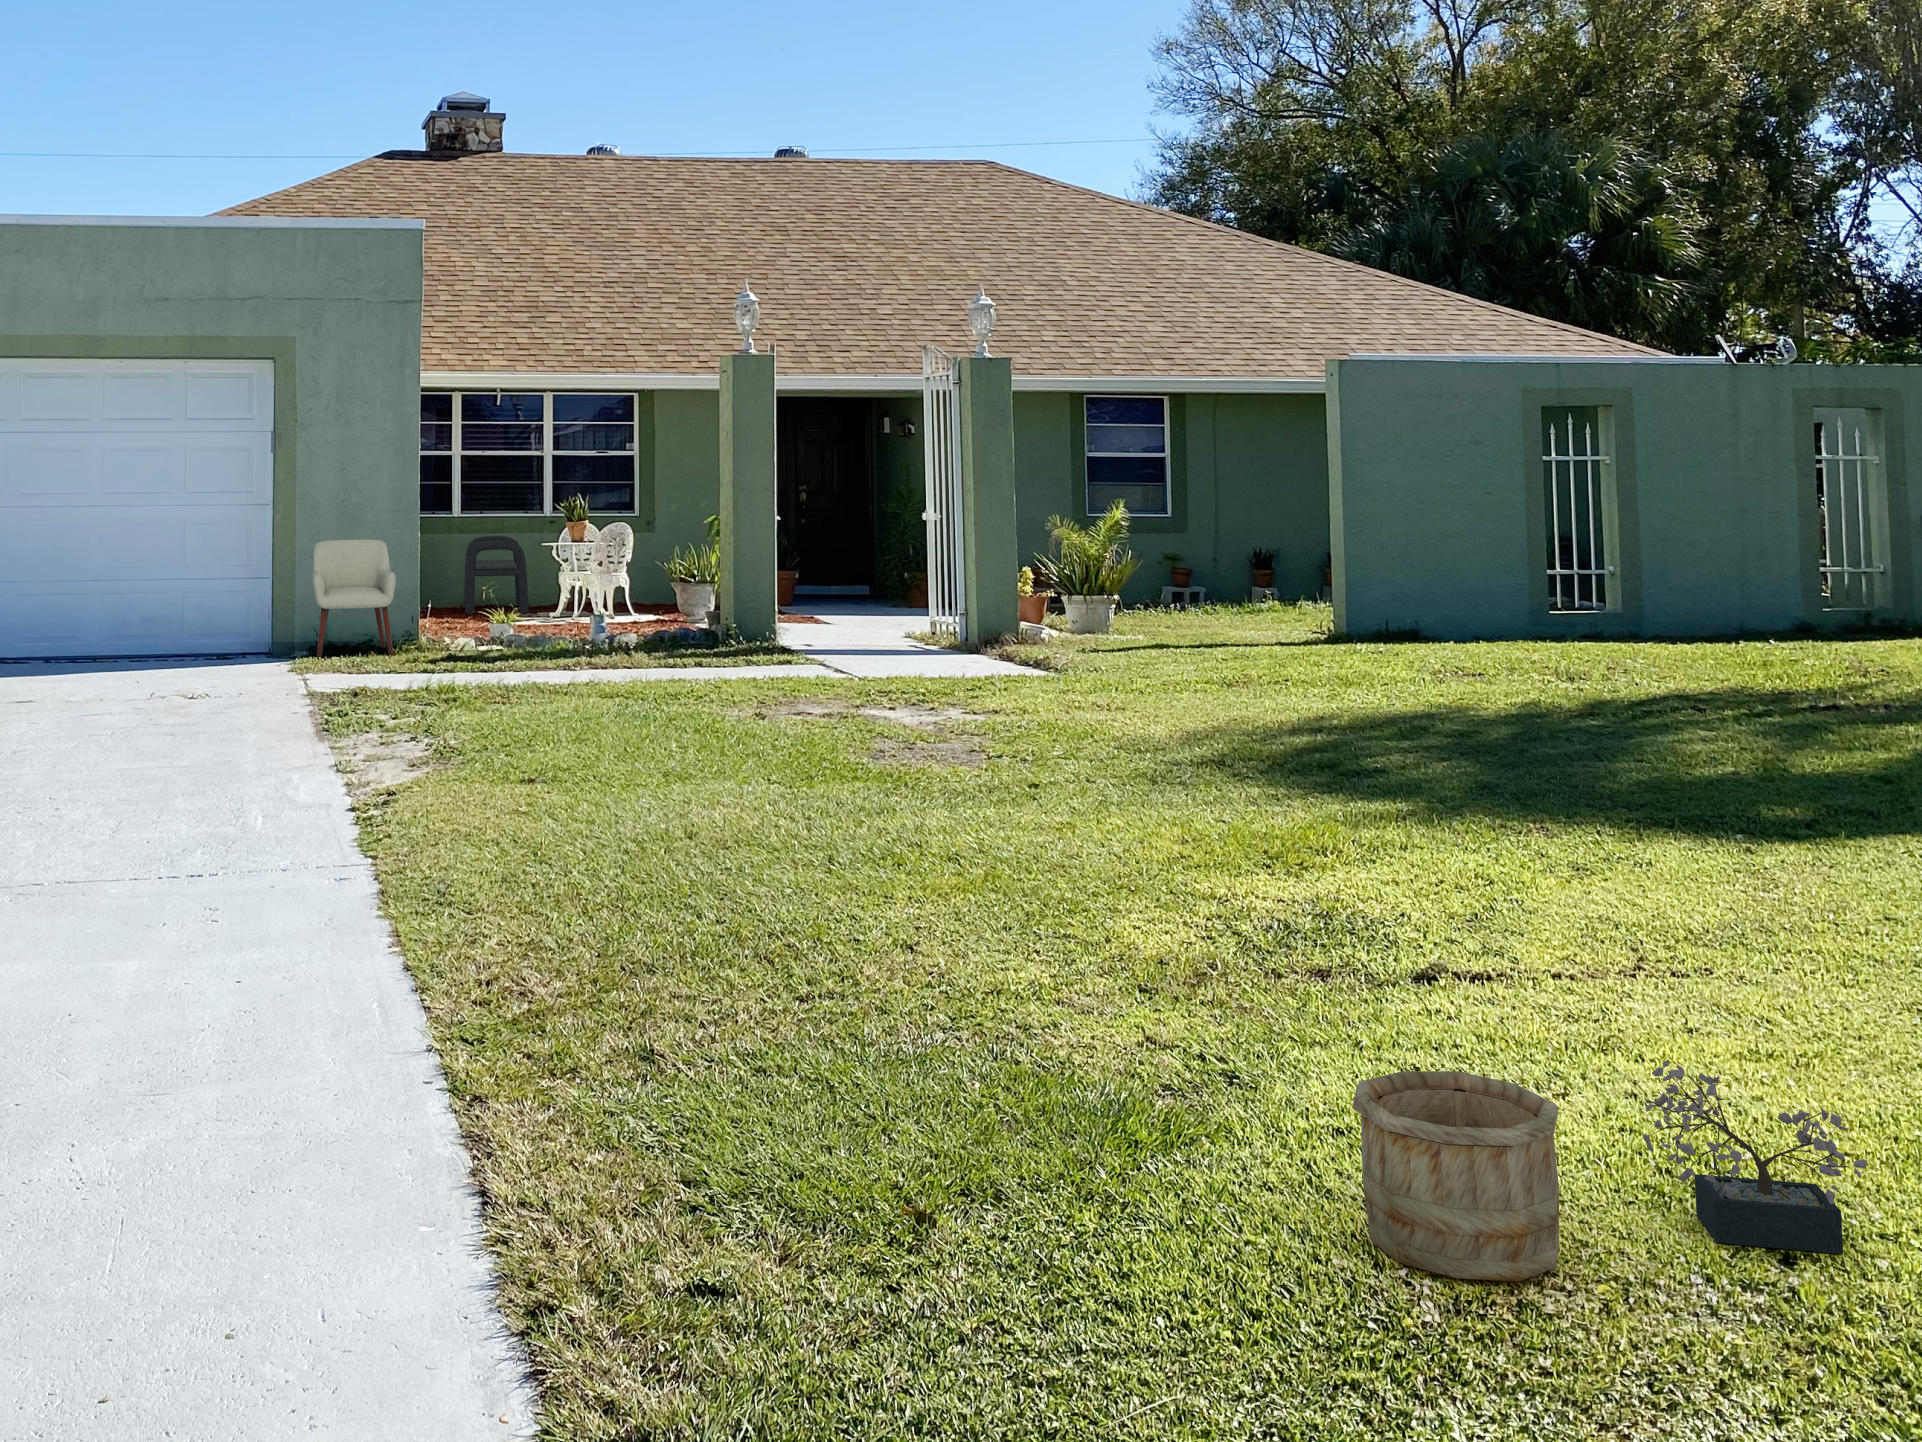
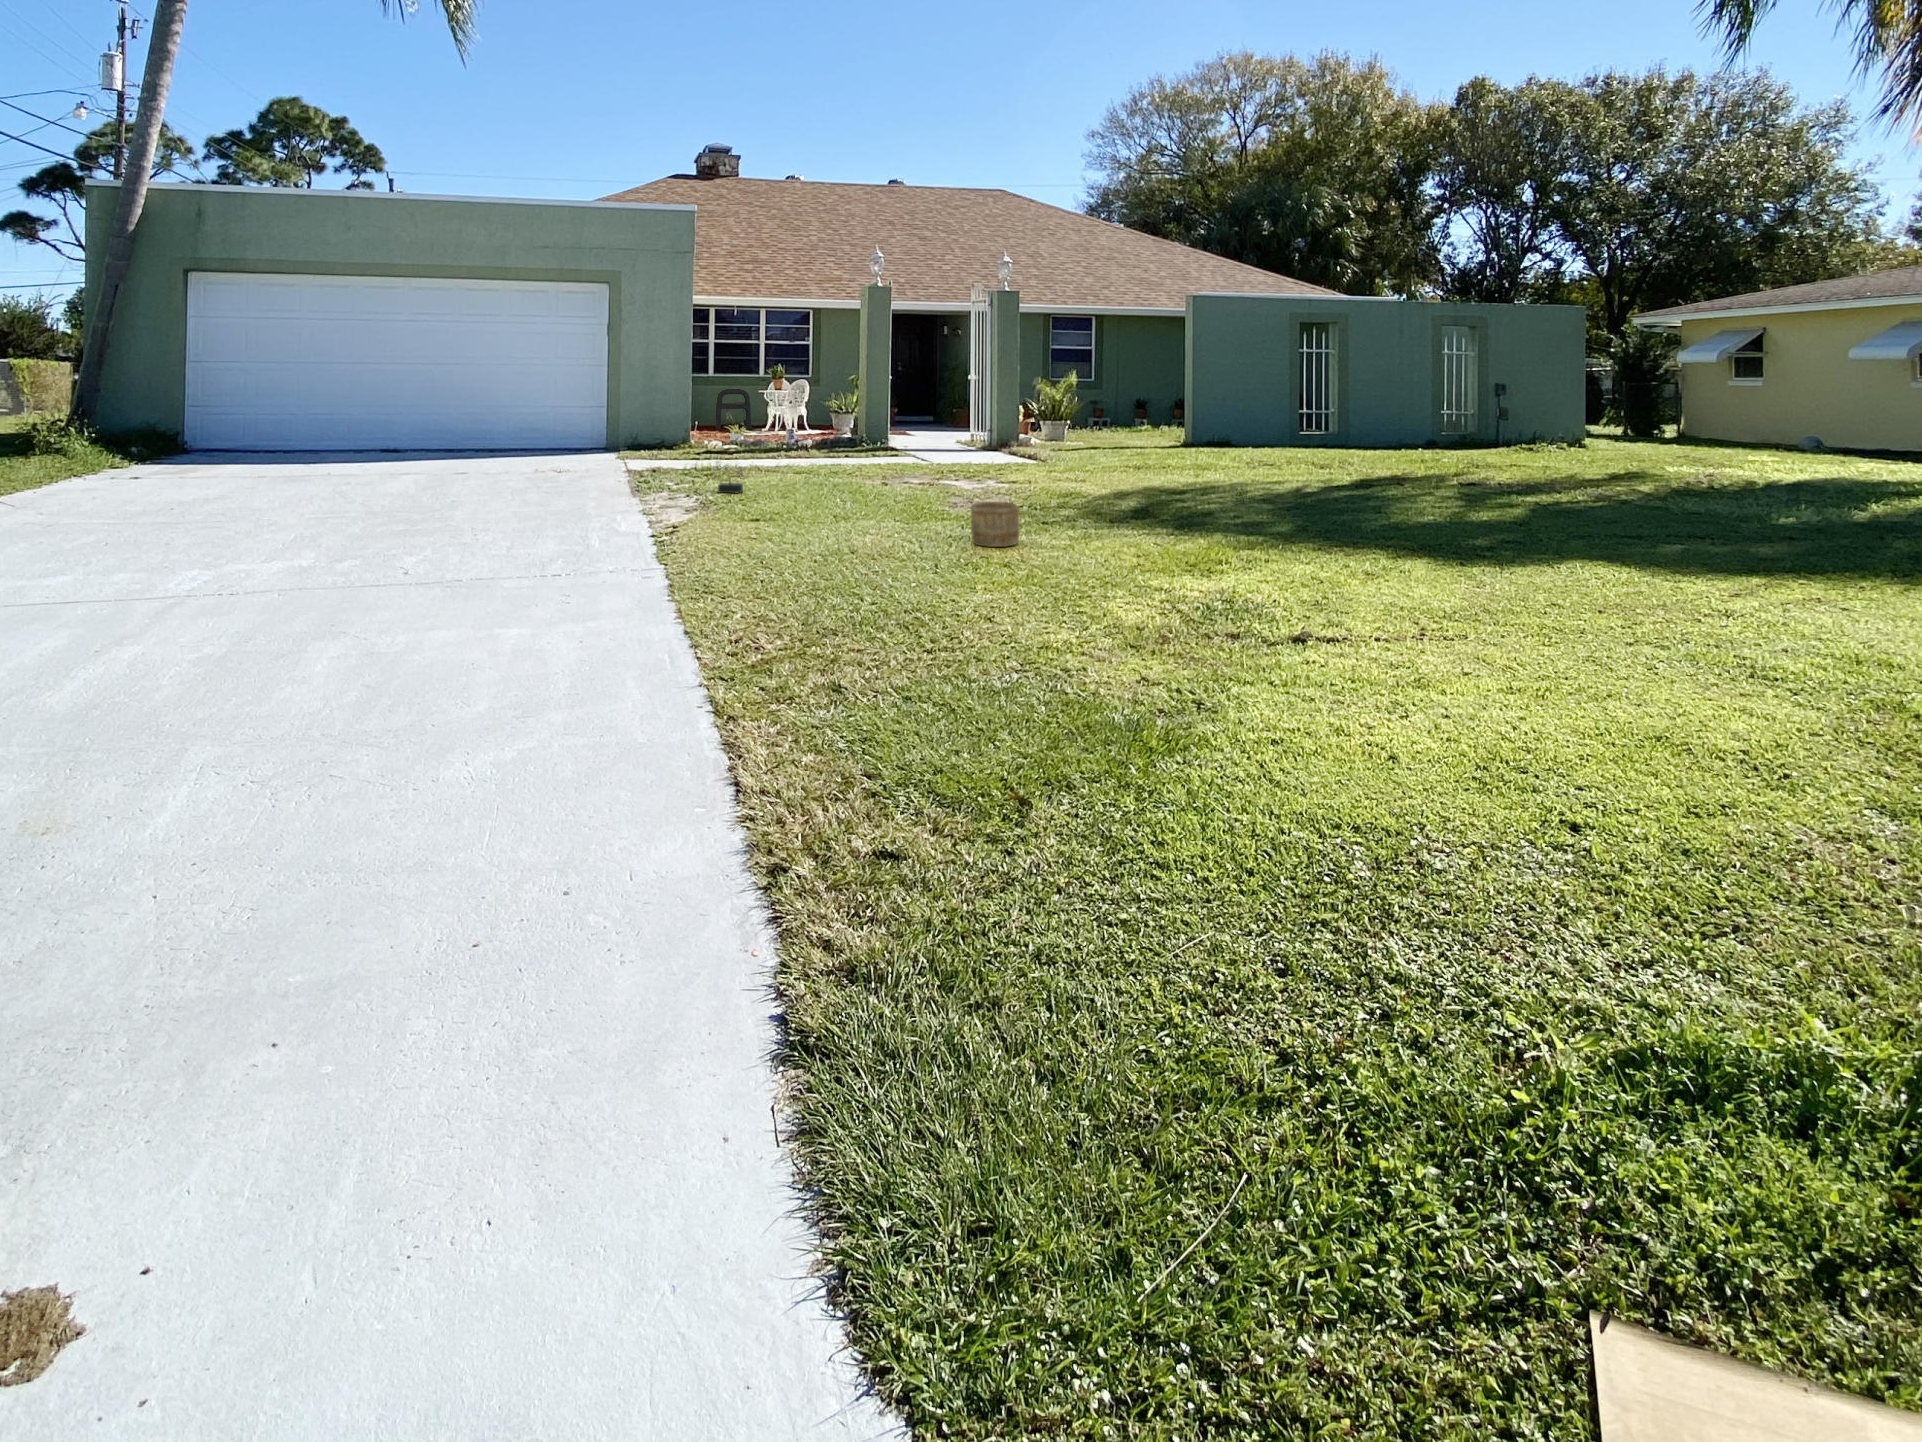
chair: present [312,539,396,657] -> none [629,386,677,452]
decorative plant: present [1643,1060,1867,1254] -> present [713,461,746,493]
wooden bucket: present [1353,1071,1559,1281] -> present [970,502,1020,547]

